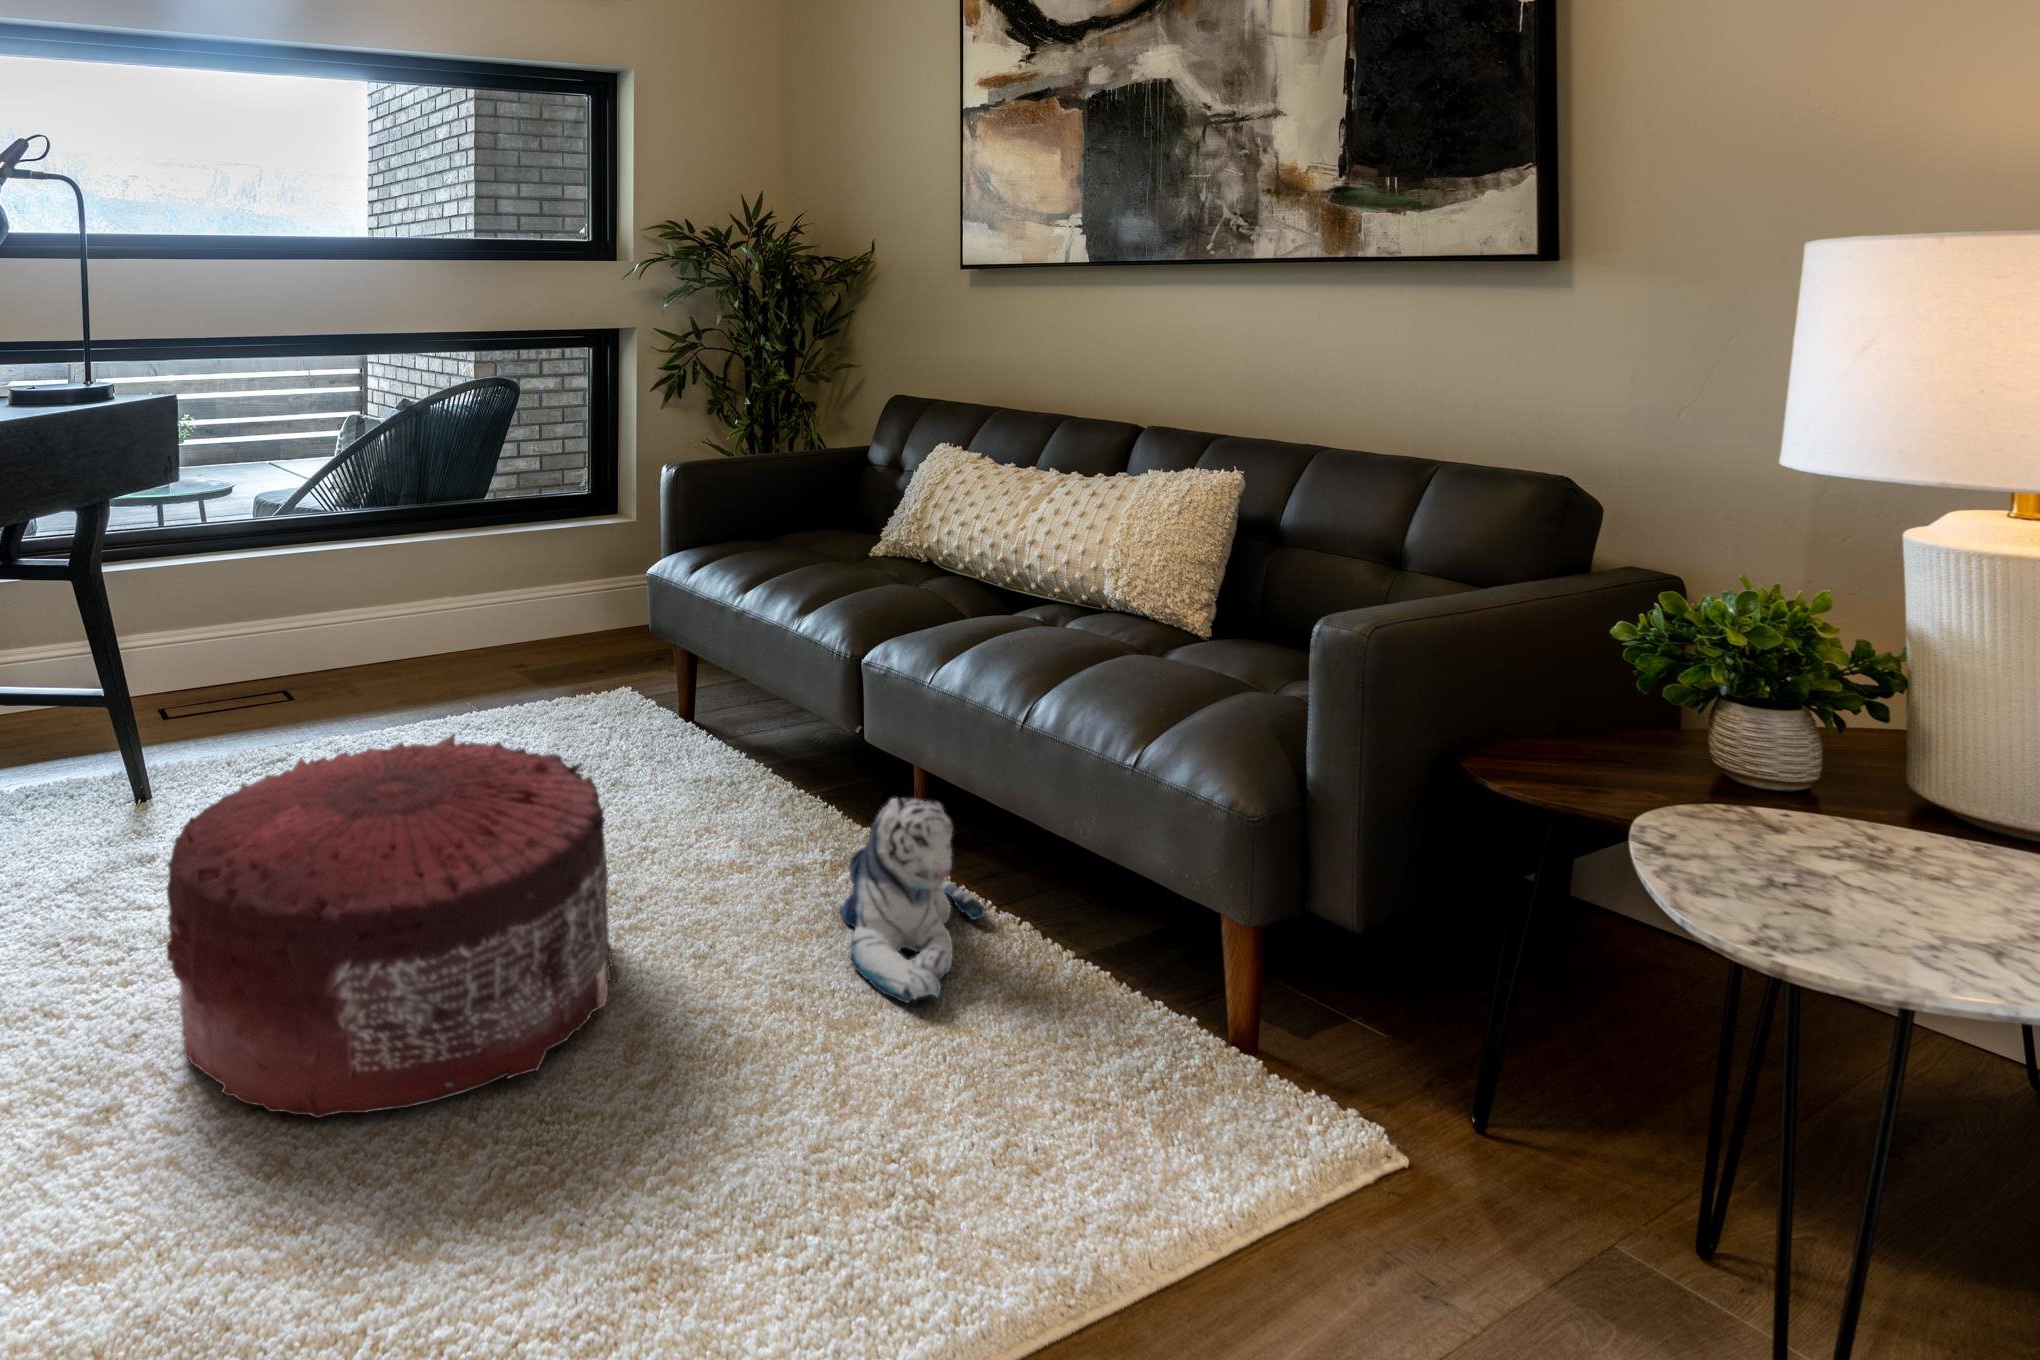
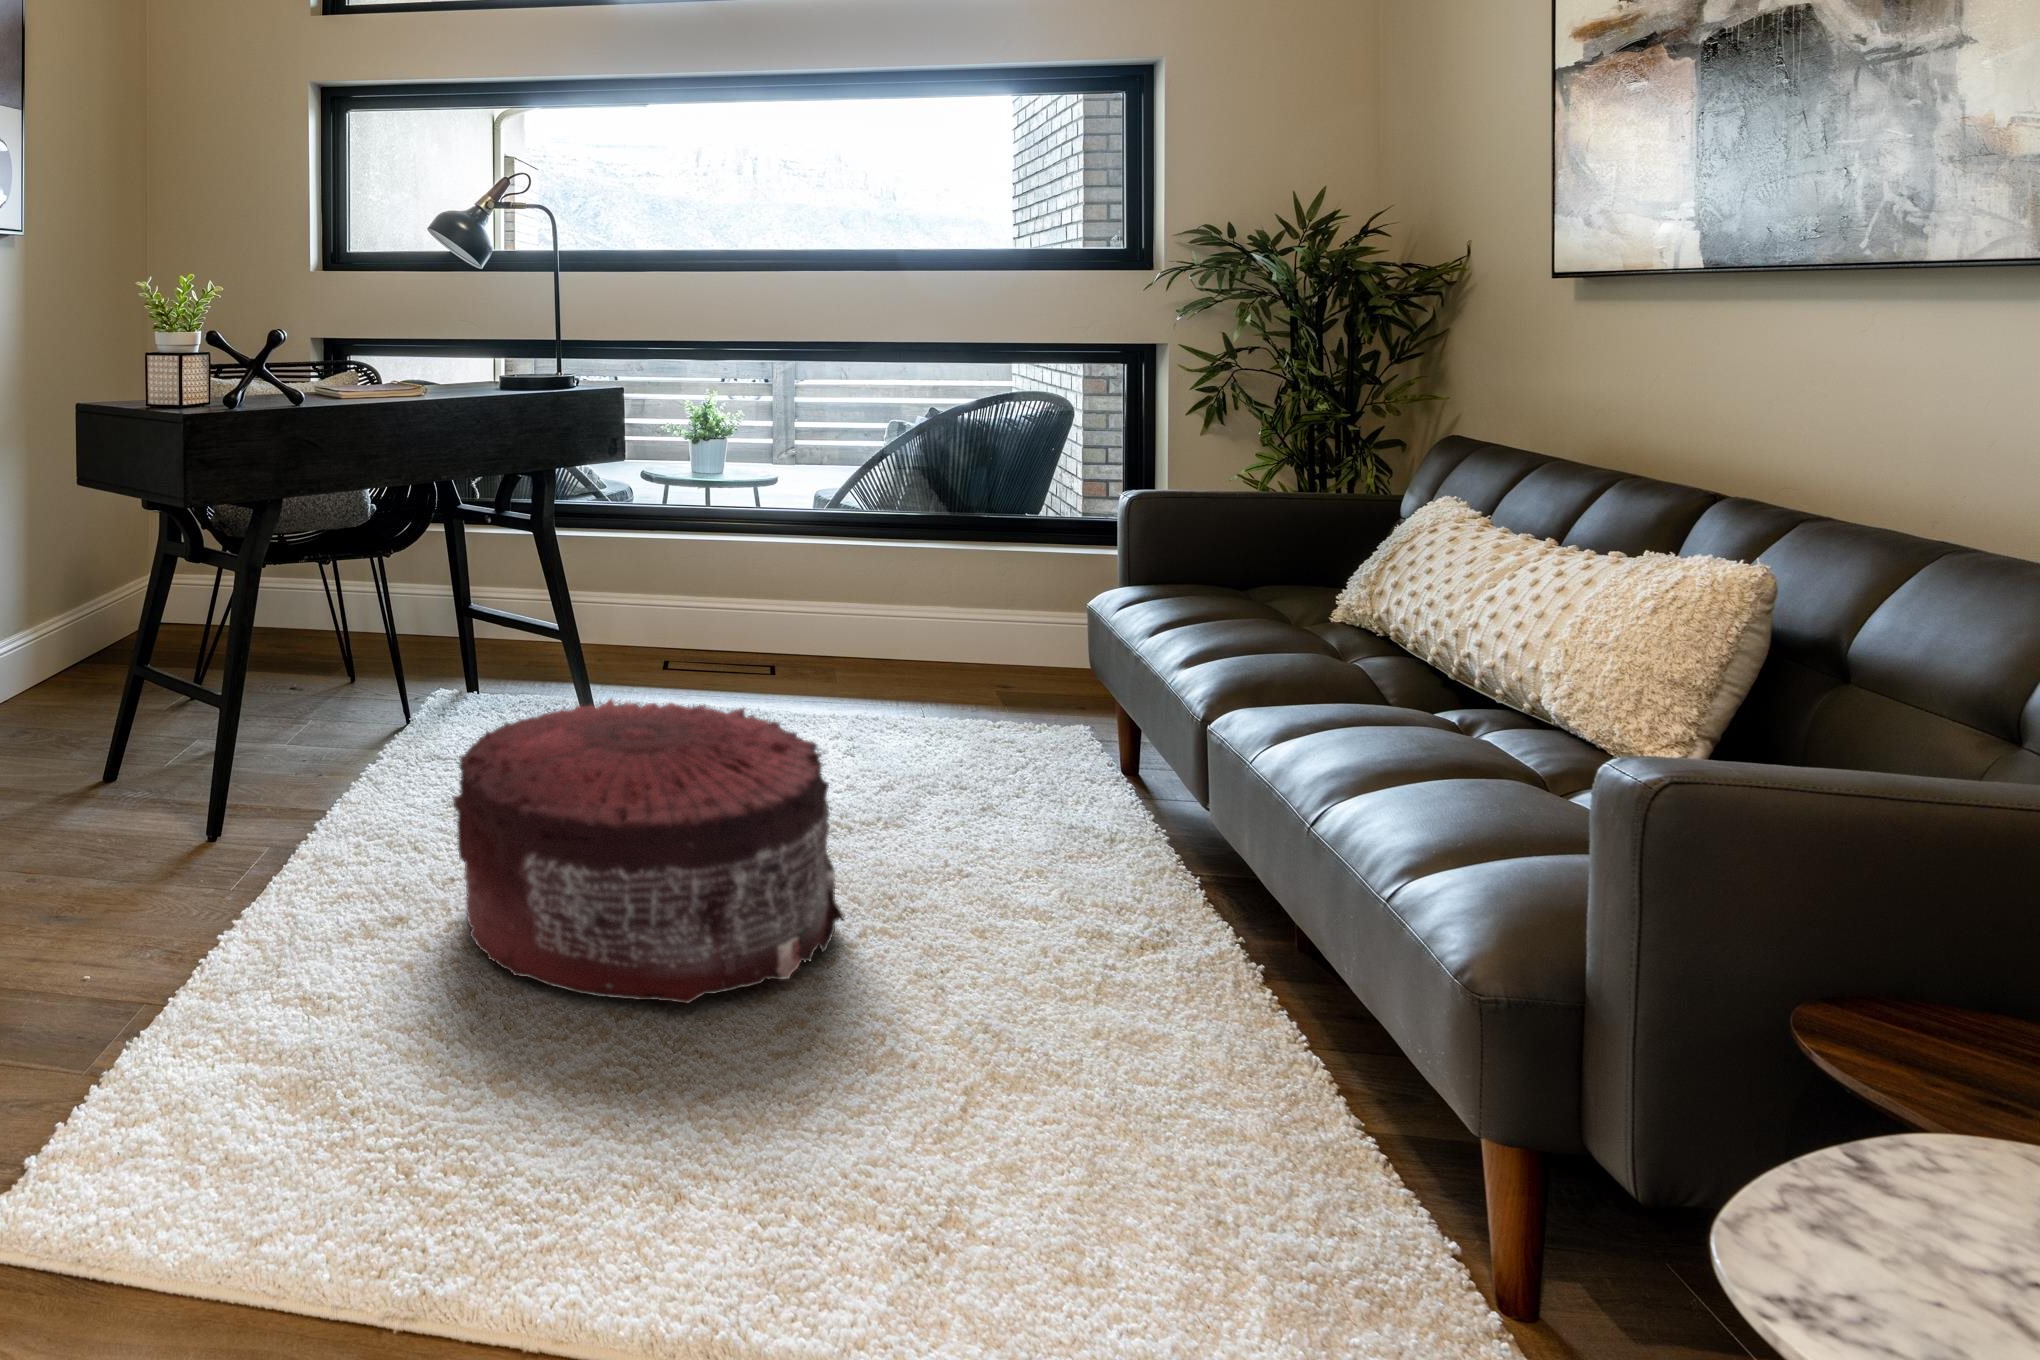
plush toy: present [839,798,985,1003] -> none [1062,866,1268,1092]

